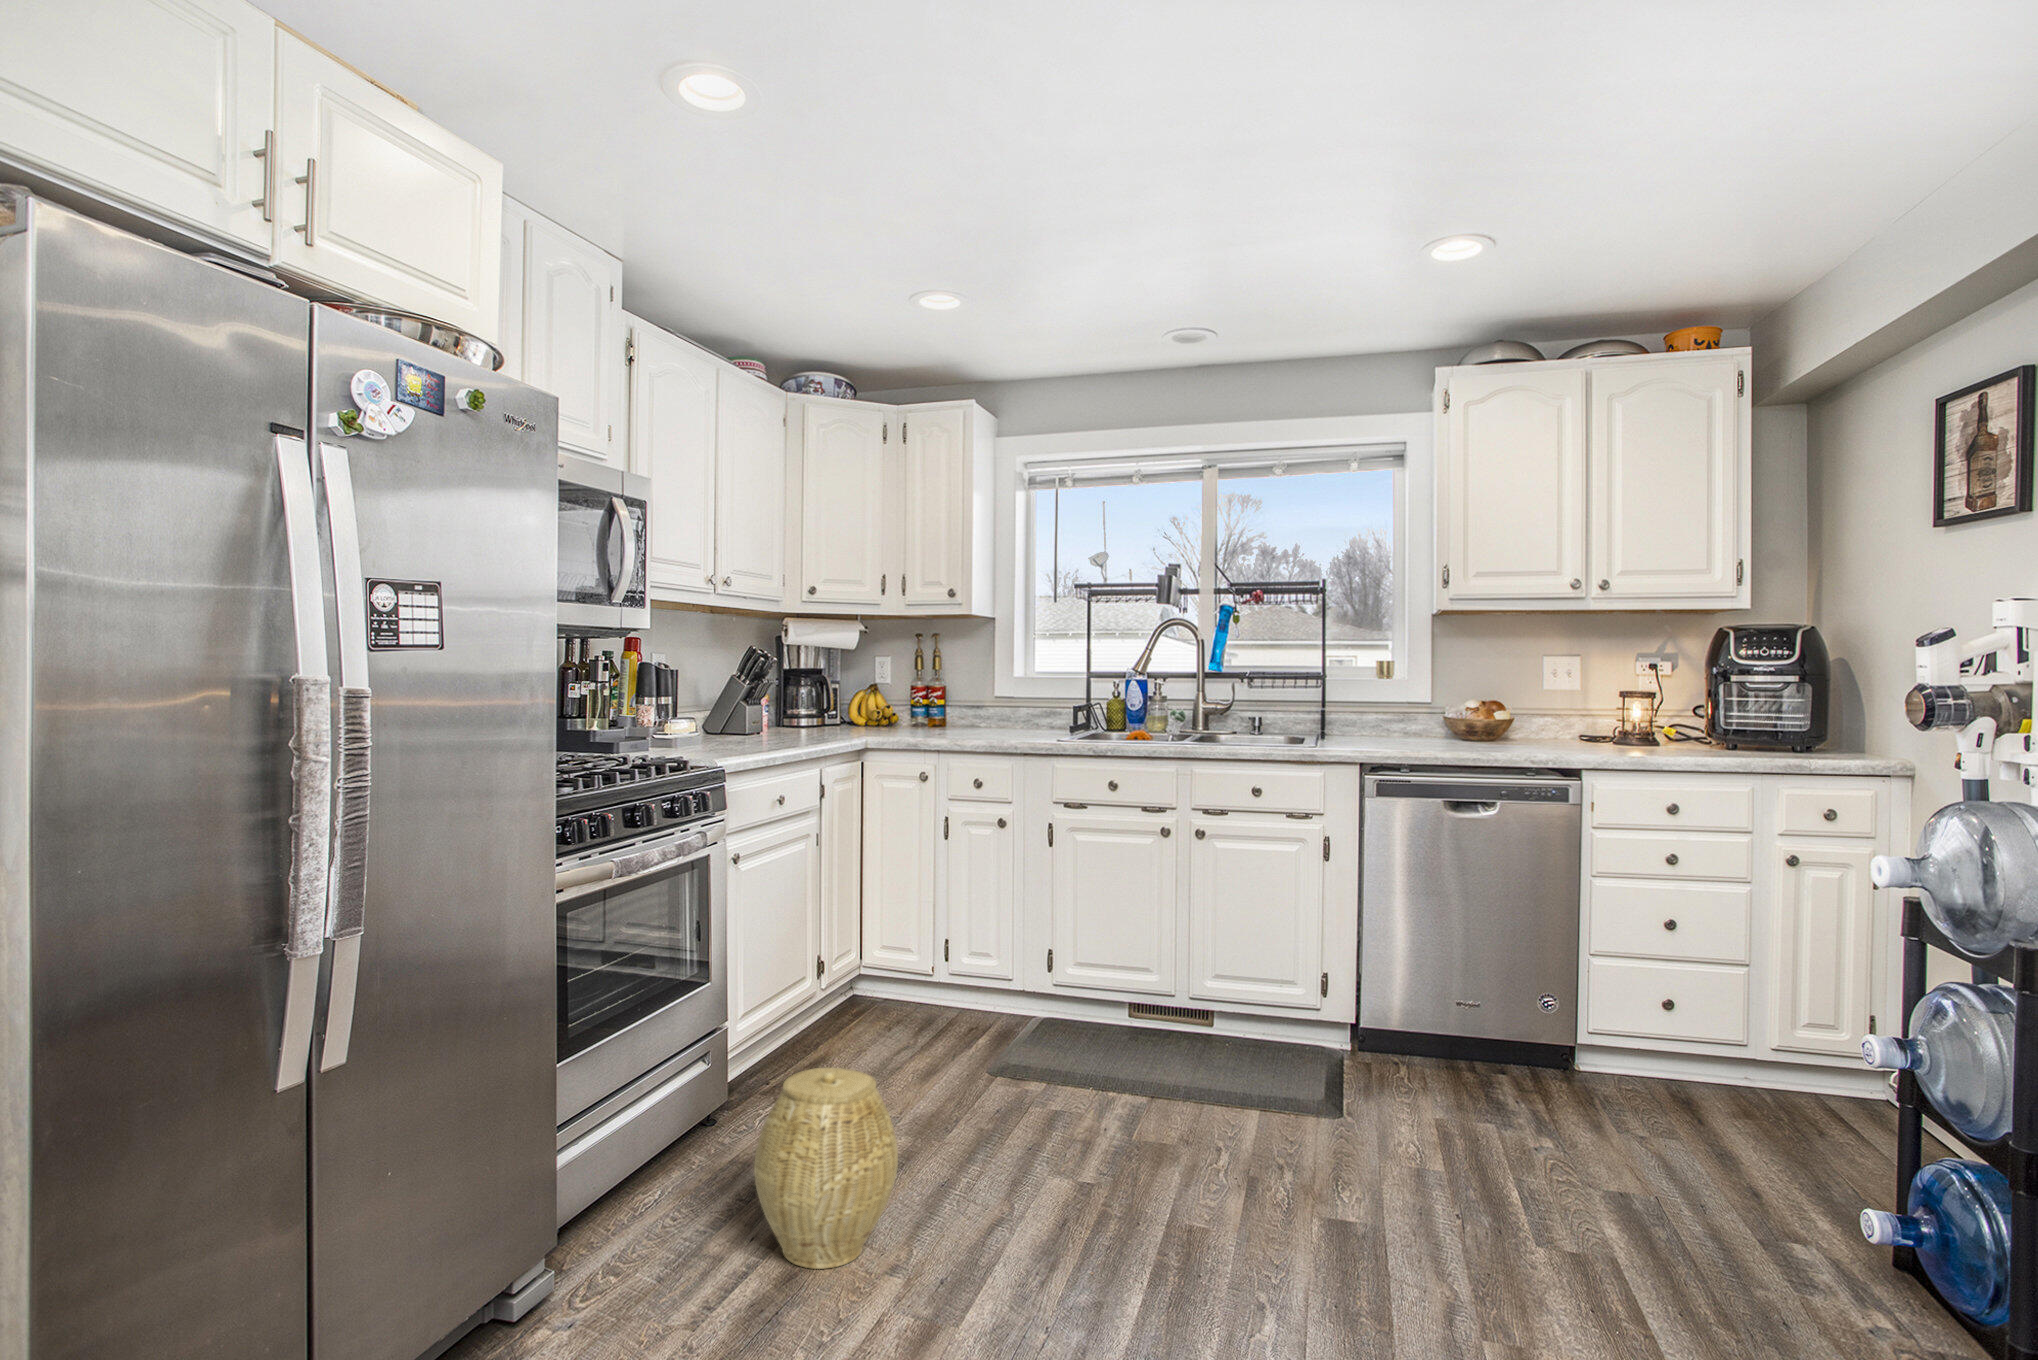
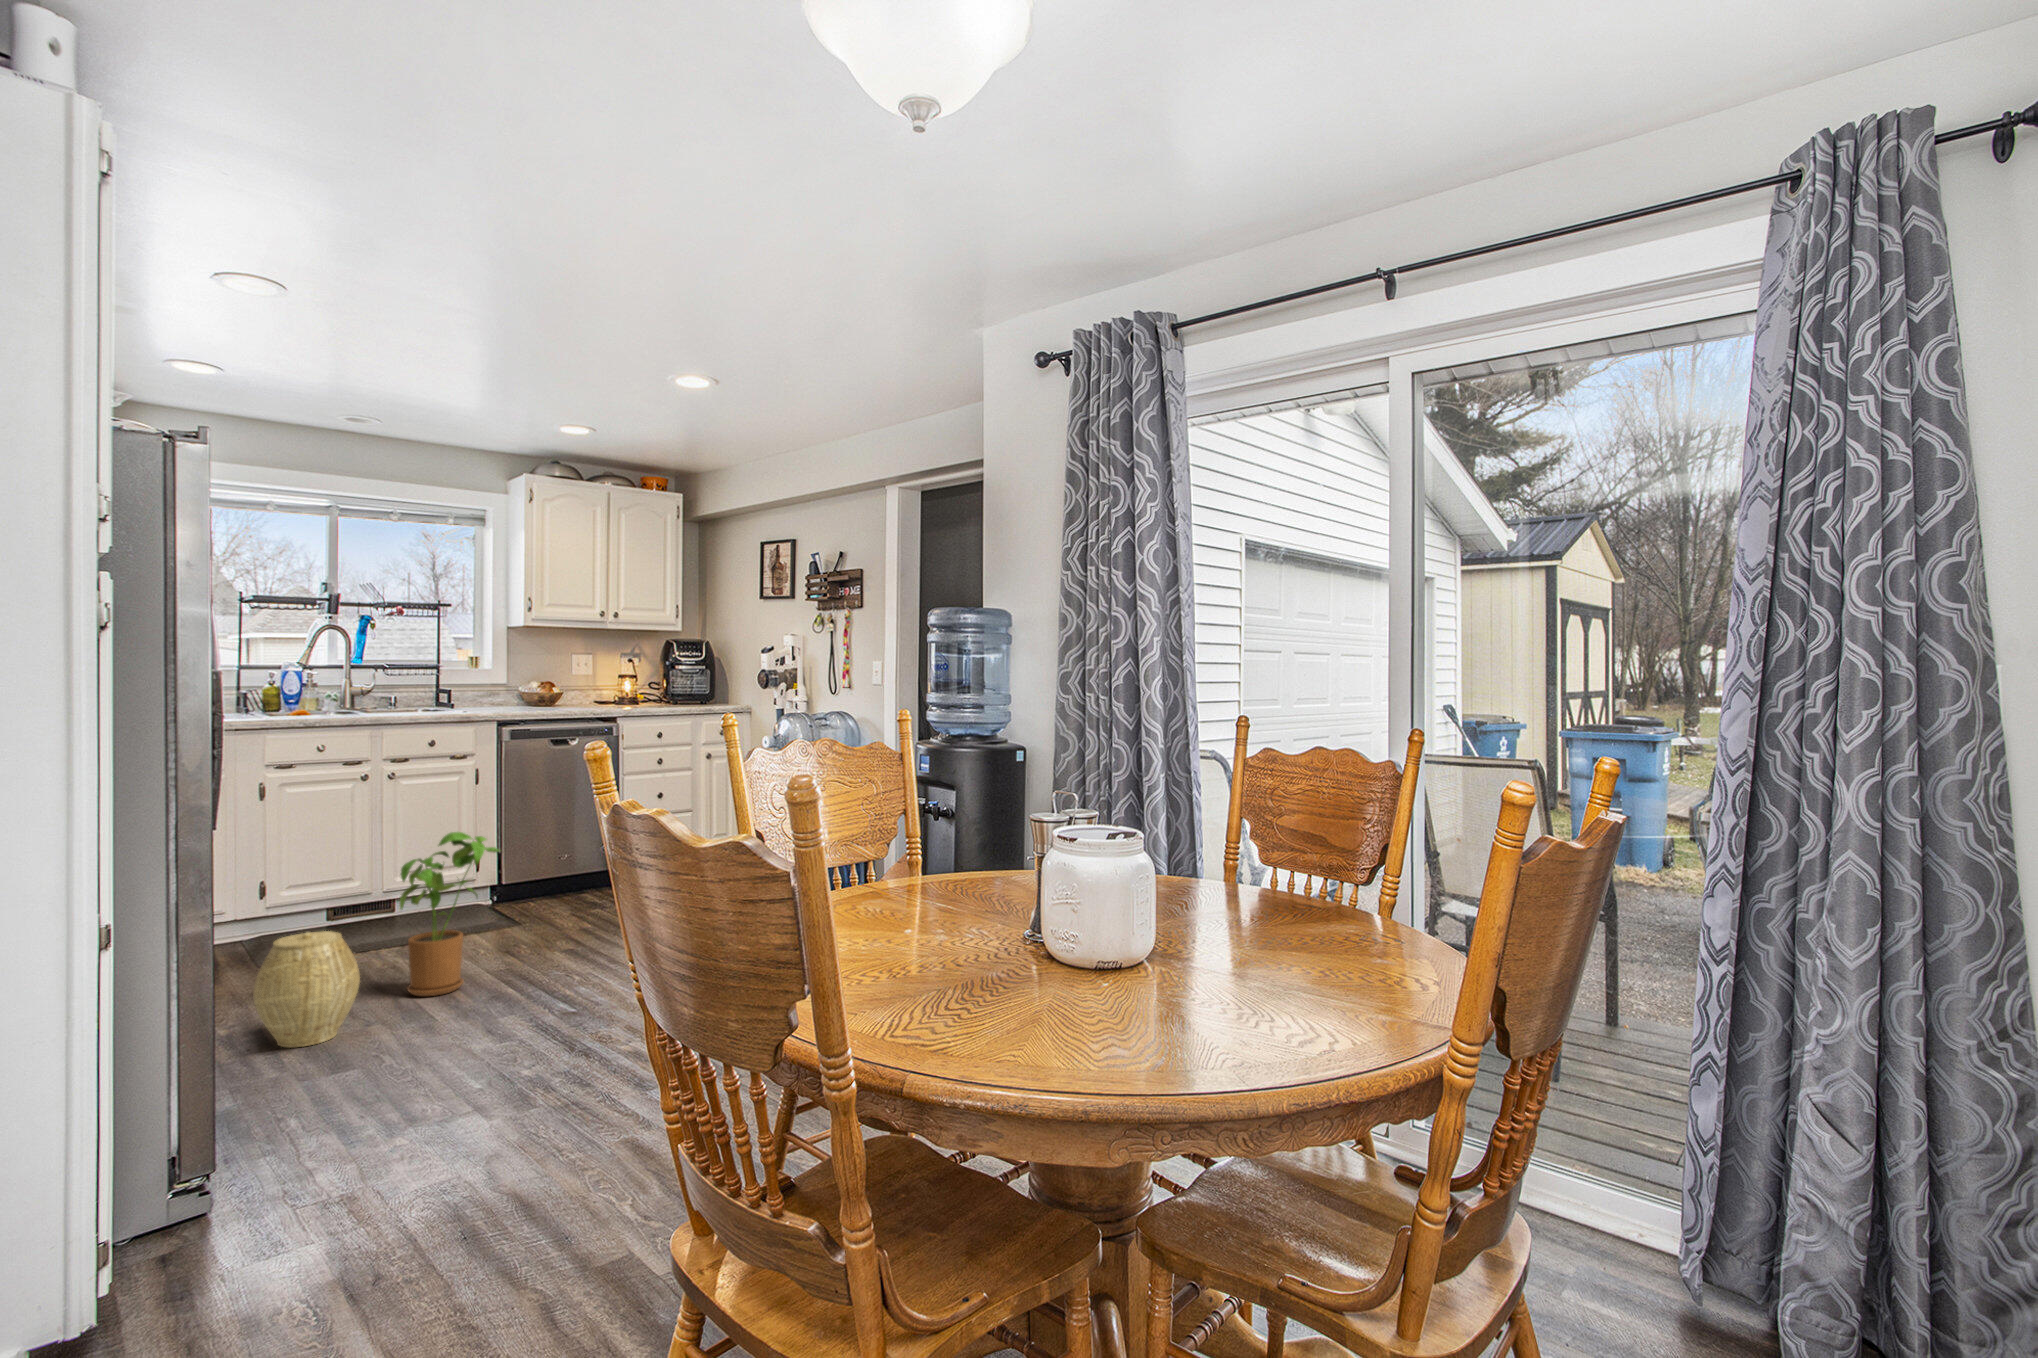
house plant: none [1006,948,1173,1243] -> present [400,832,499,996]

